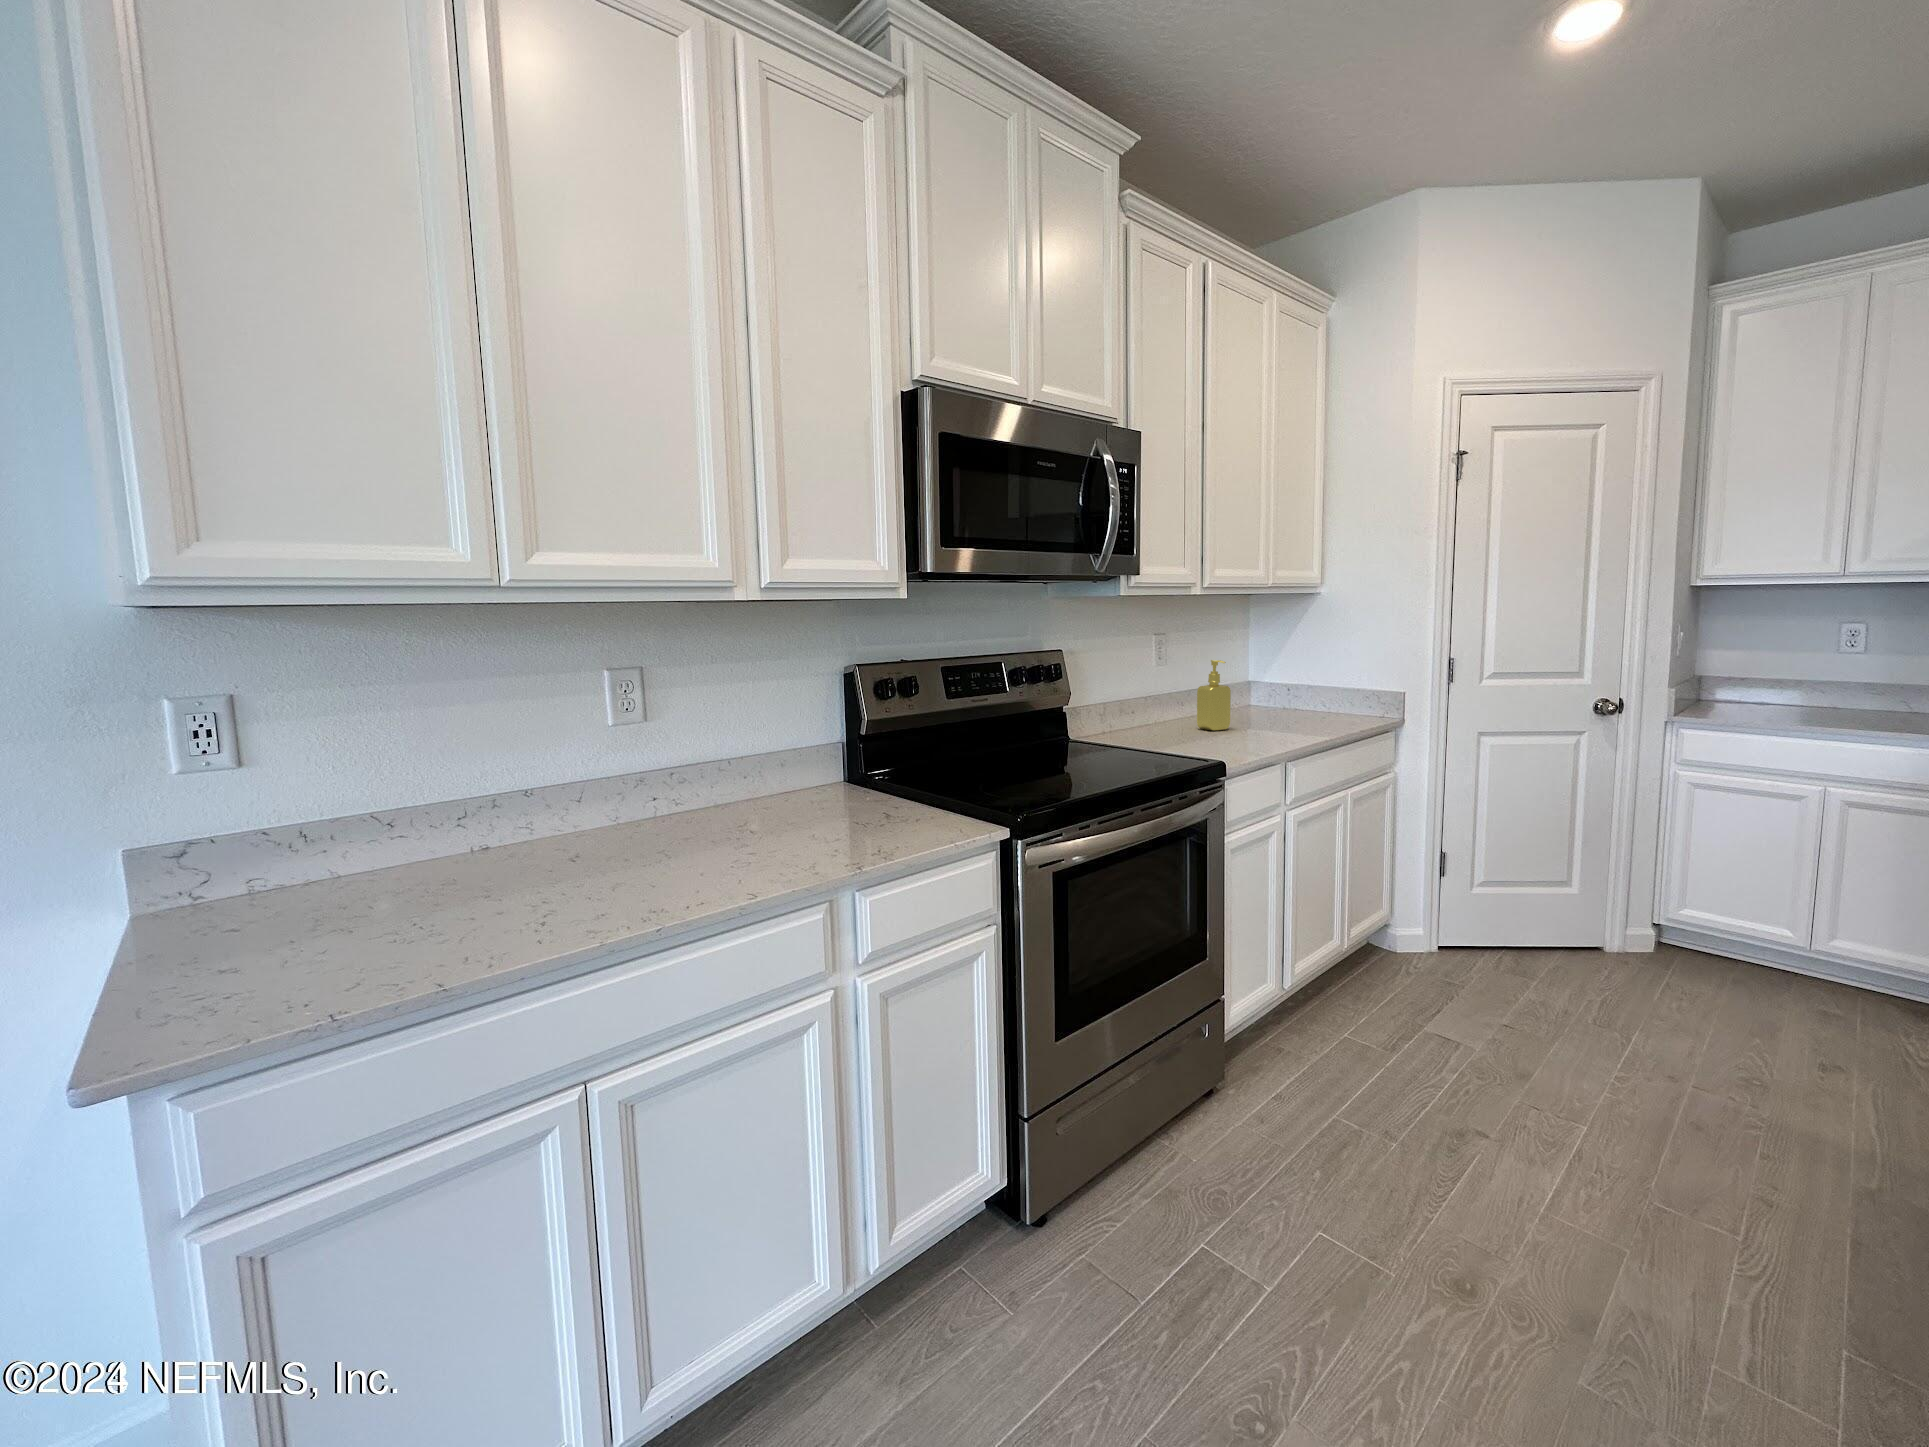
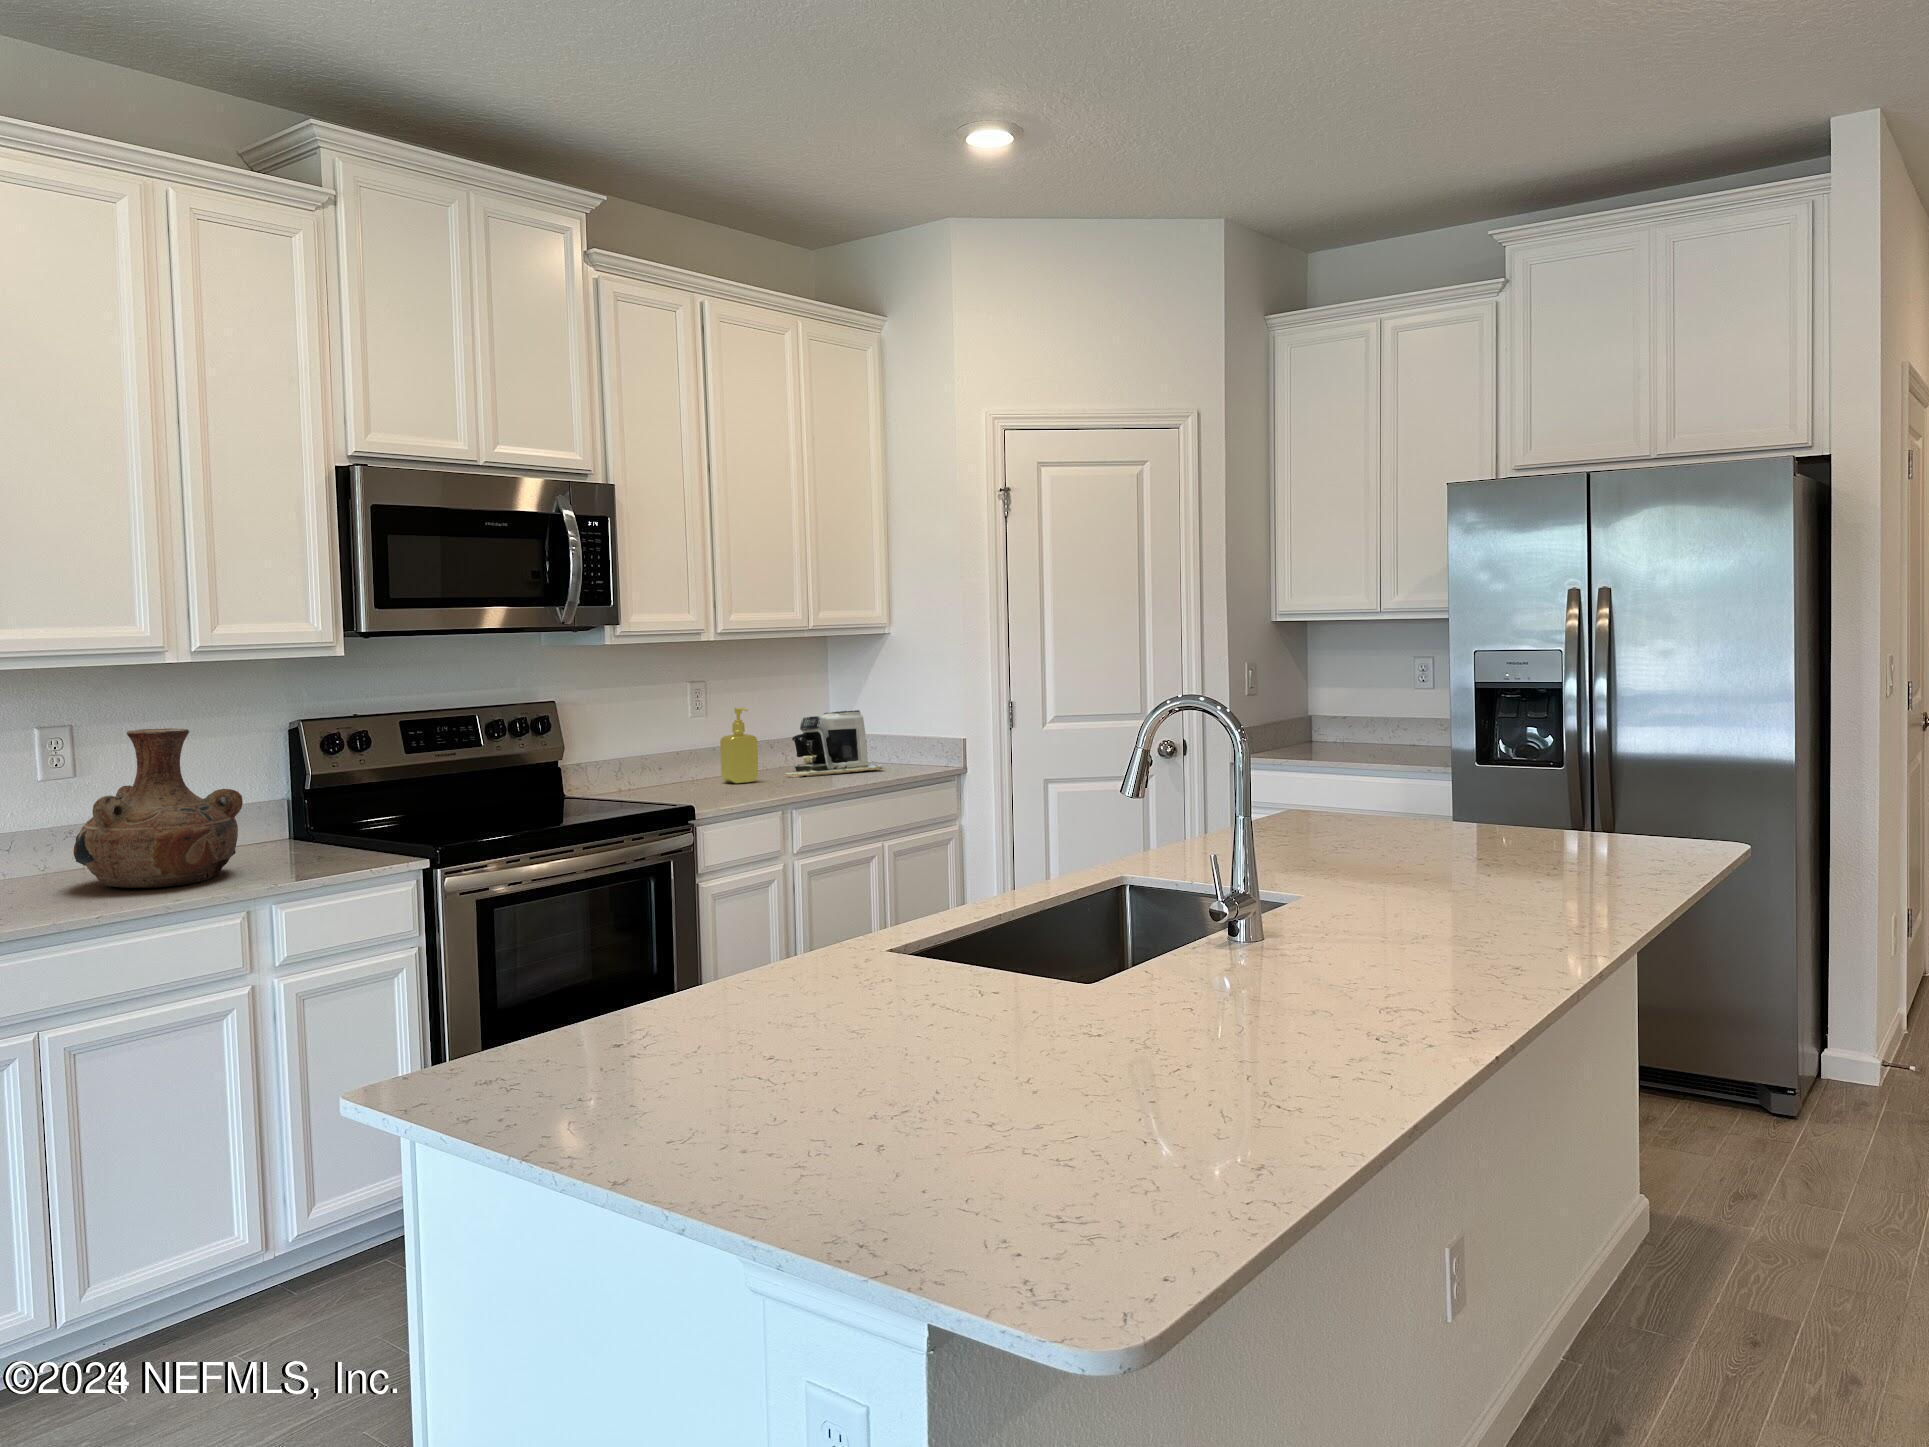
coffee maker: none [1231,664,1323,726] -> present [784,710,885,778]
vase: none [636,674,819,869] -> present [74,728,243,888]

